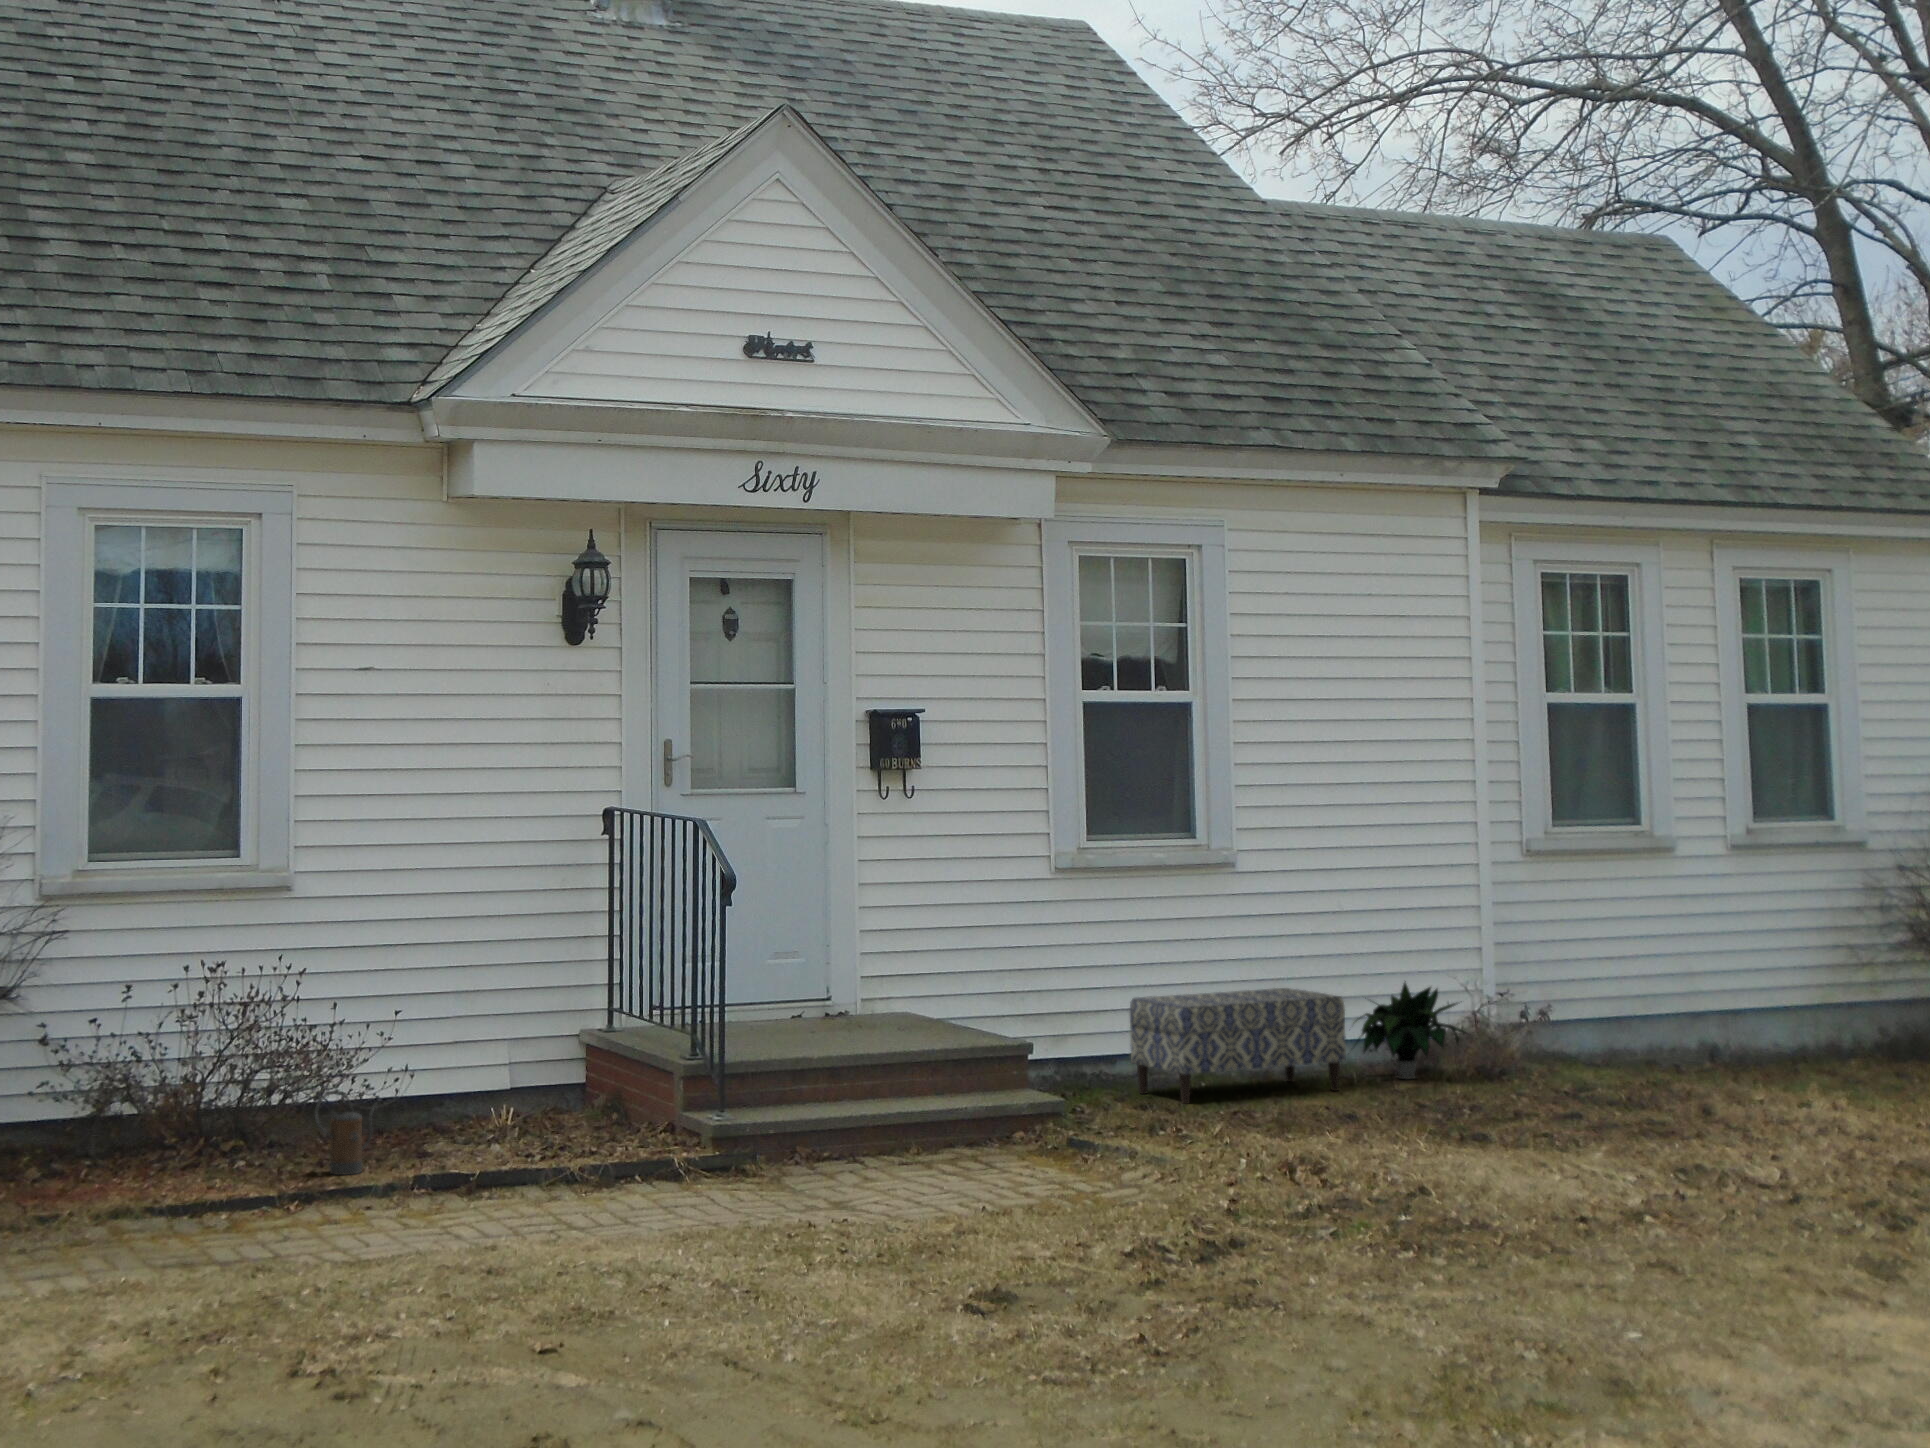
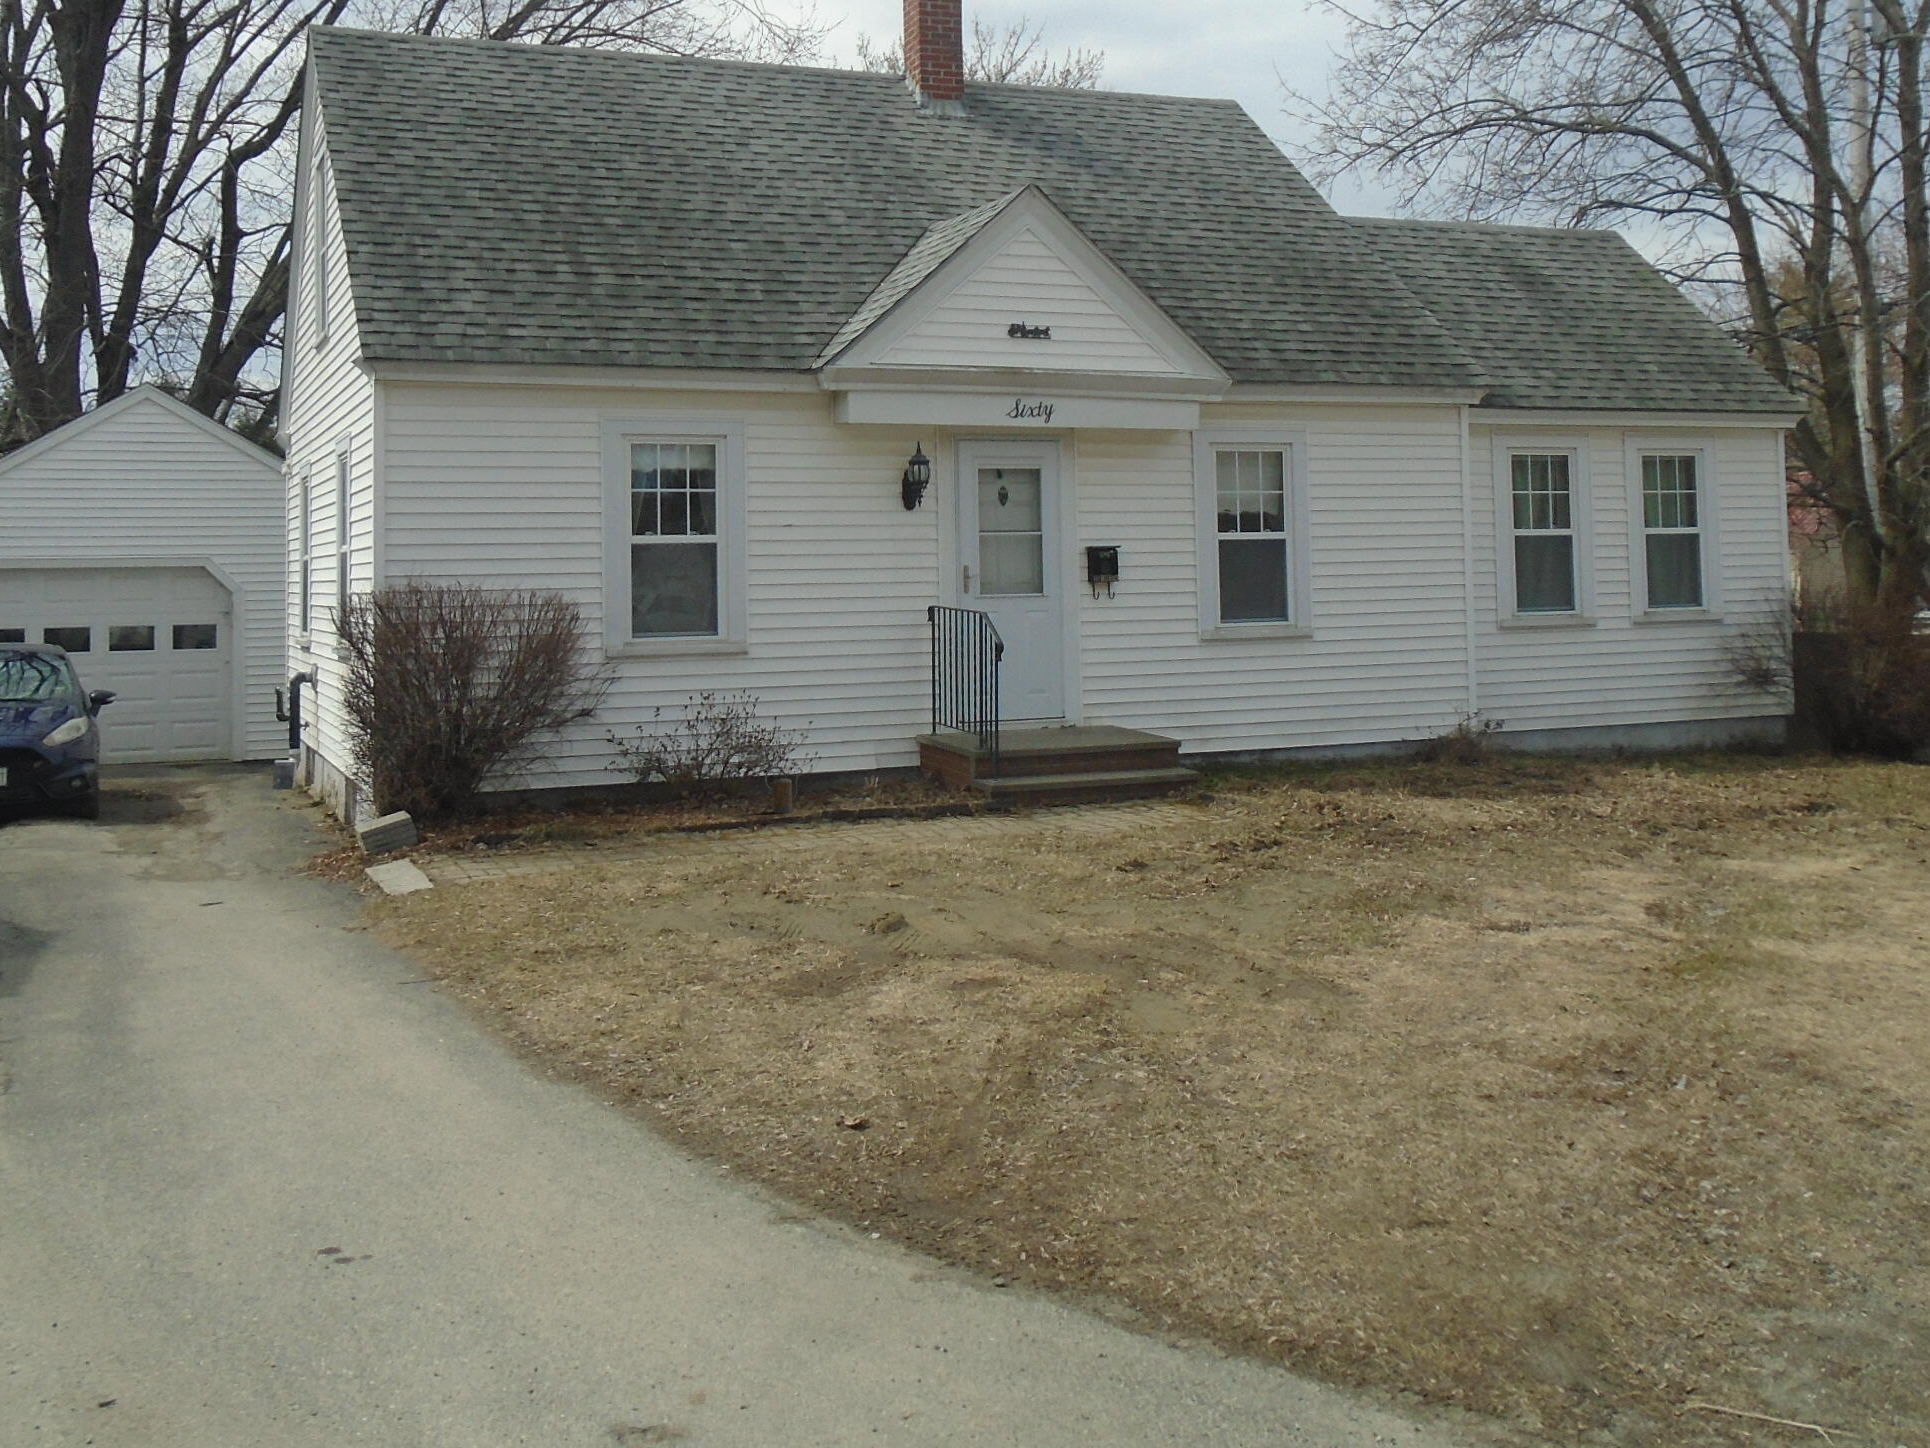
potted plant: present [1355,981,1467,1079] -> none [1379,706,1455,765]
bench: present [1130,988,1346,1104] -> none [1244,710,1375,778]

